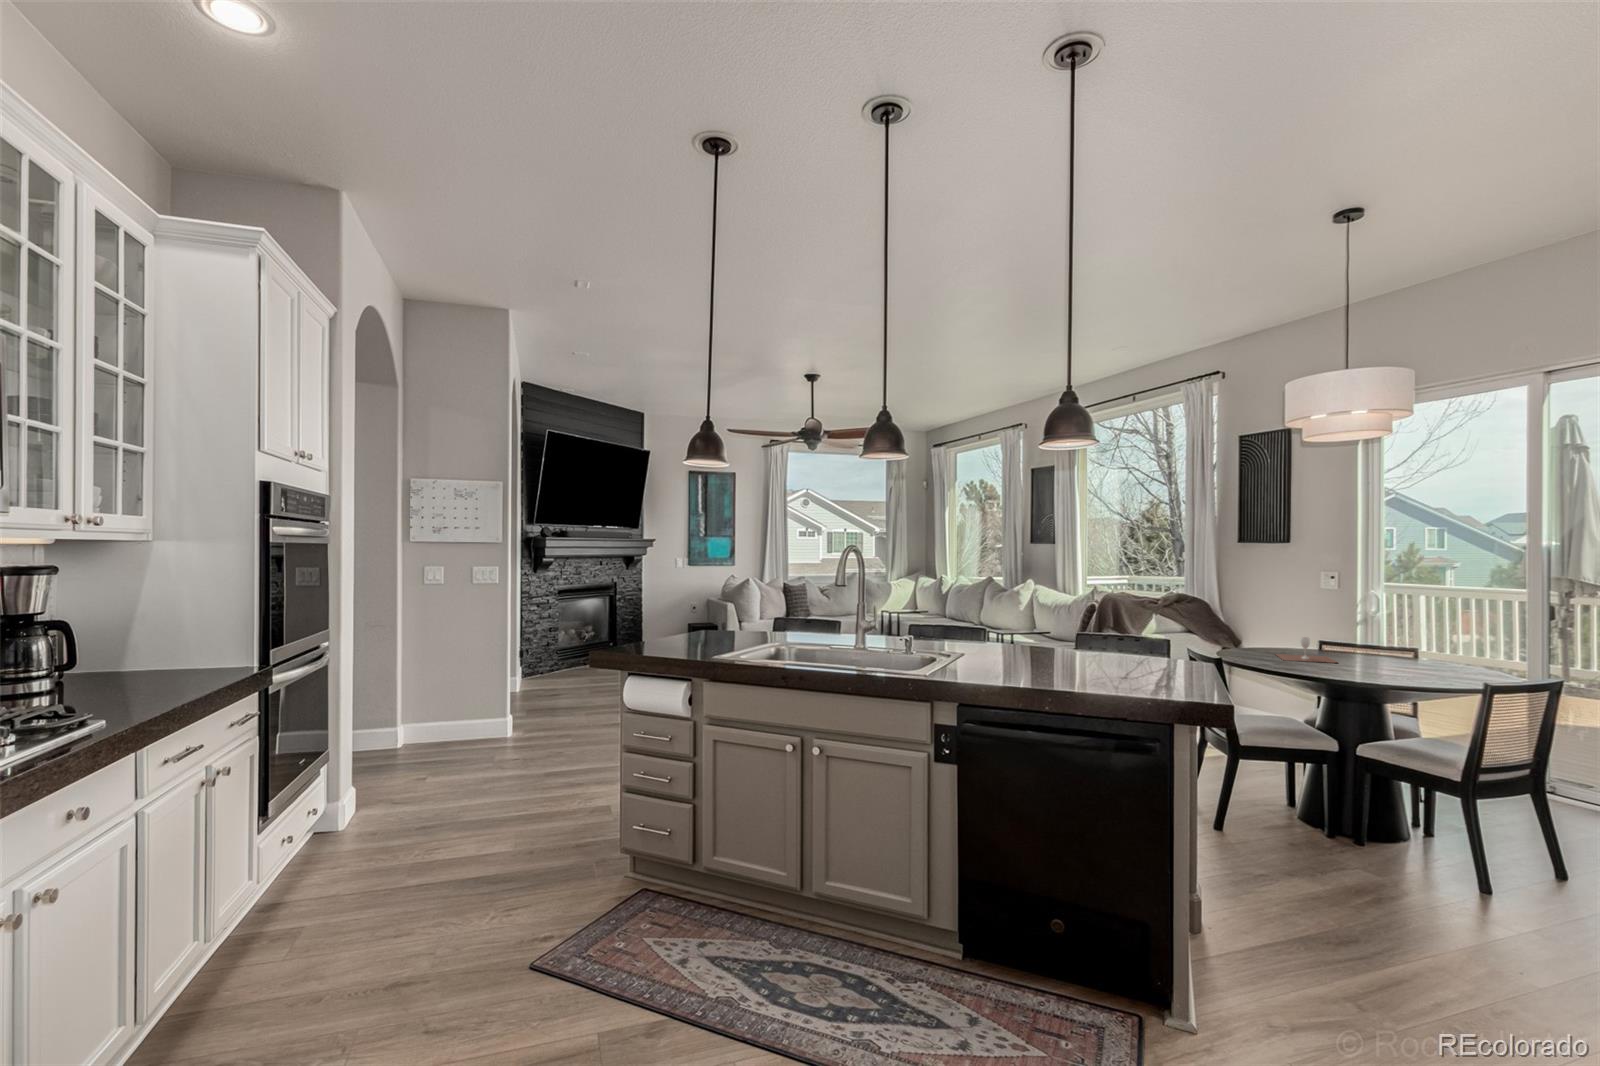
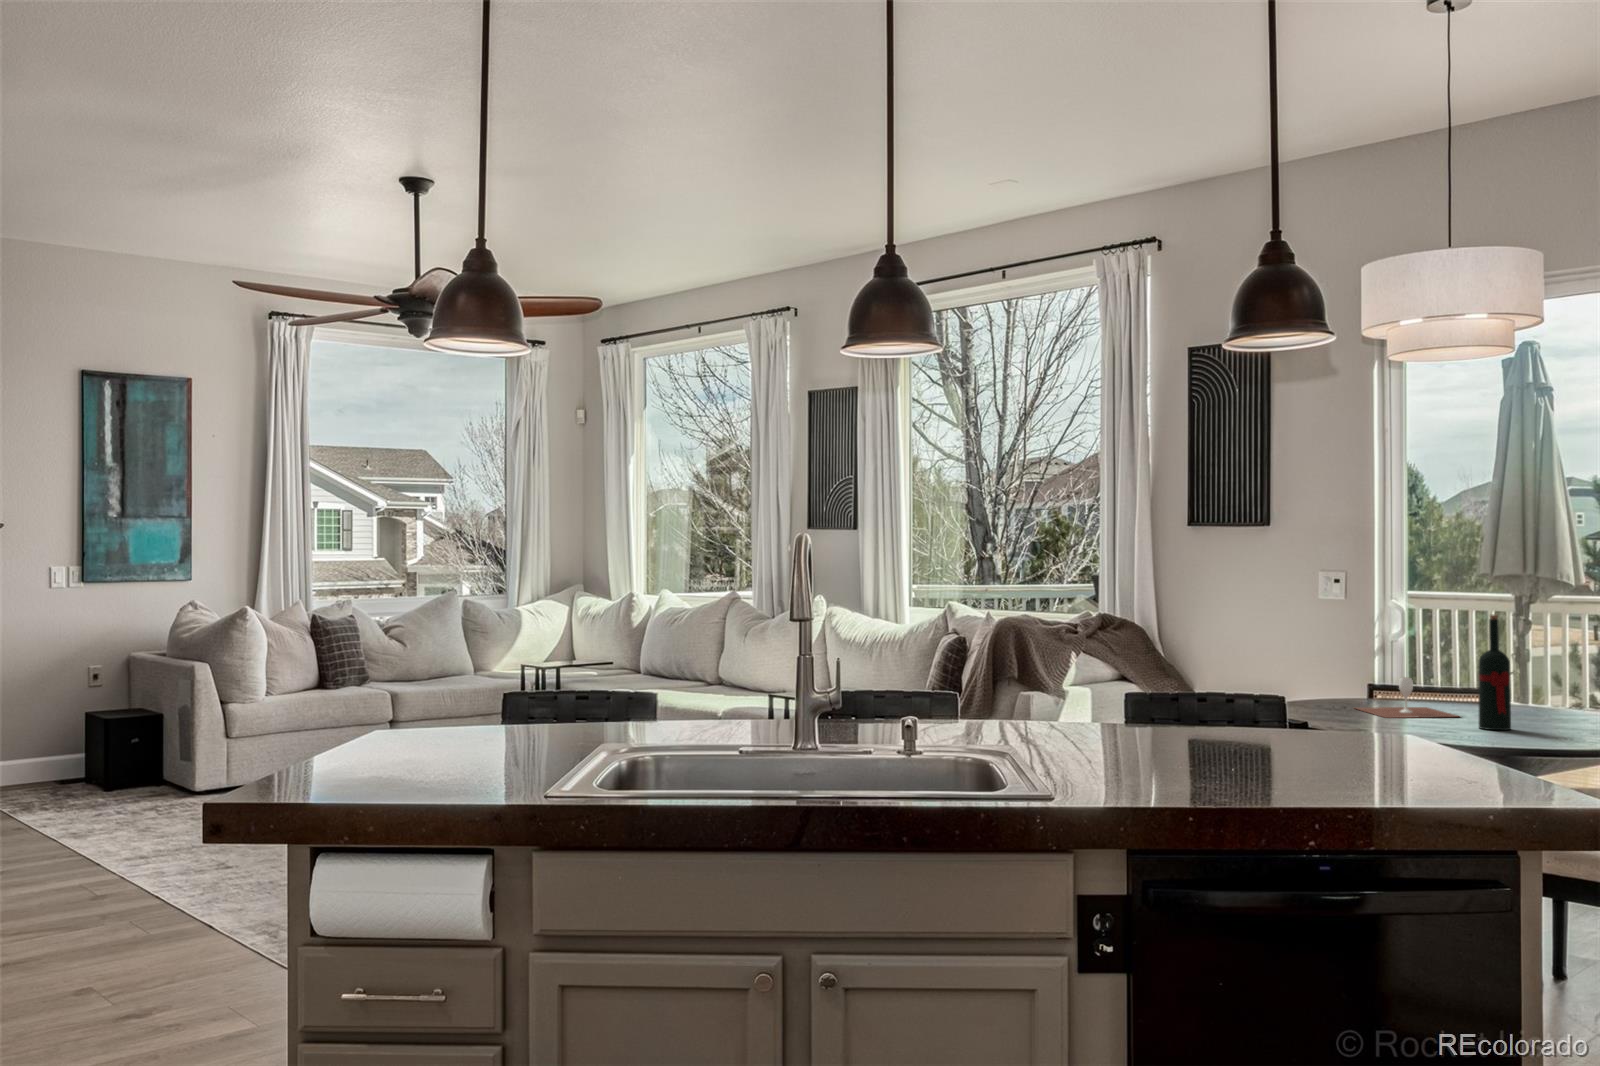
wine bottle: none [1333,600,1356,672] -> present [1479,614,1511,730]

